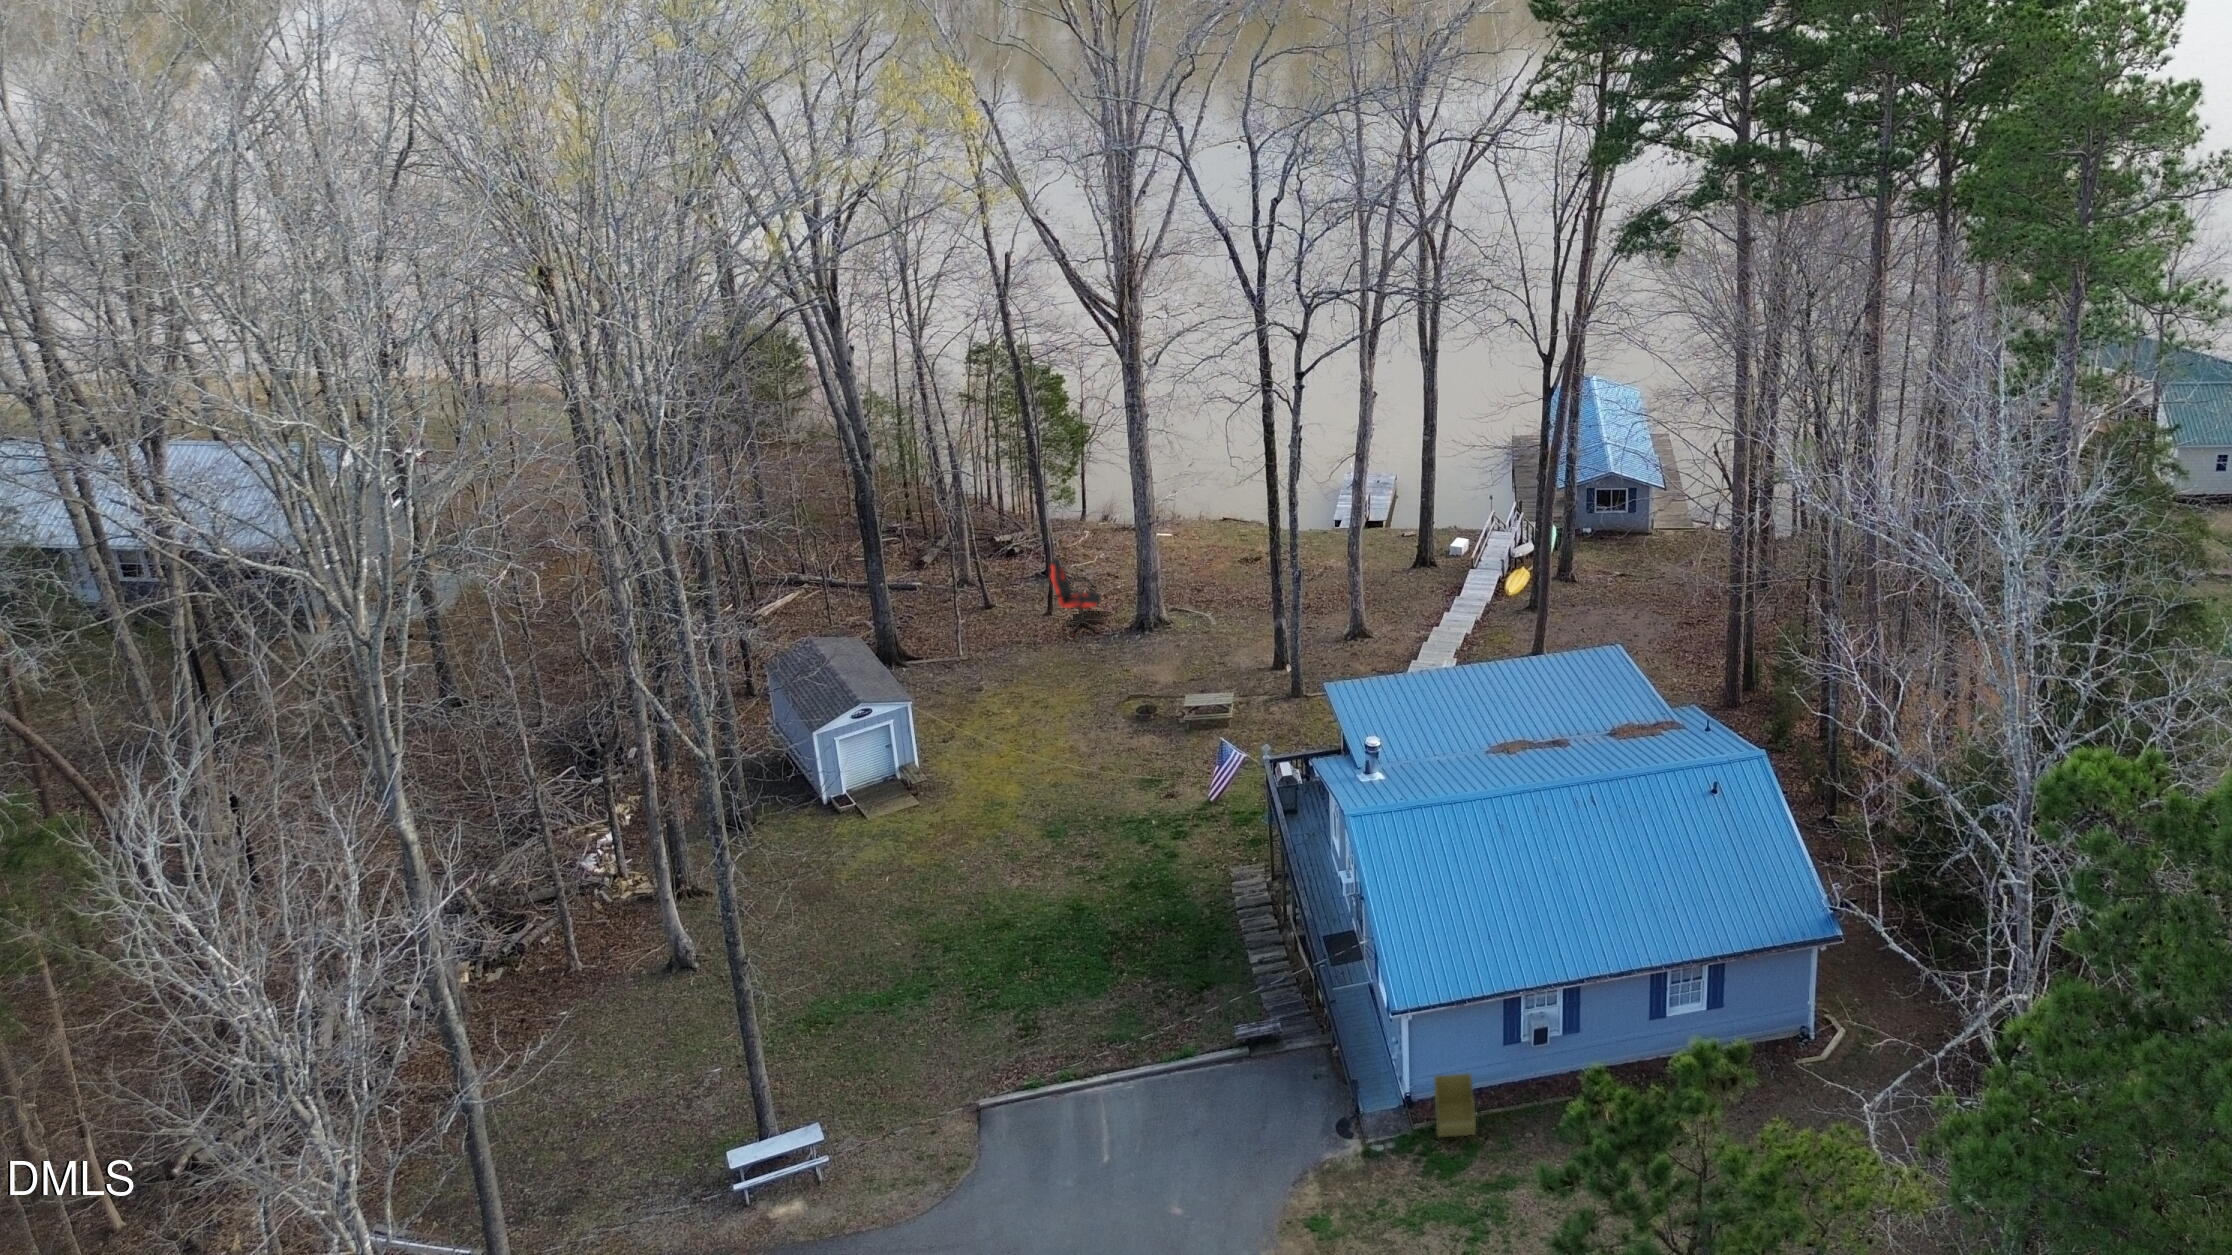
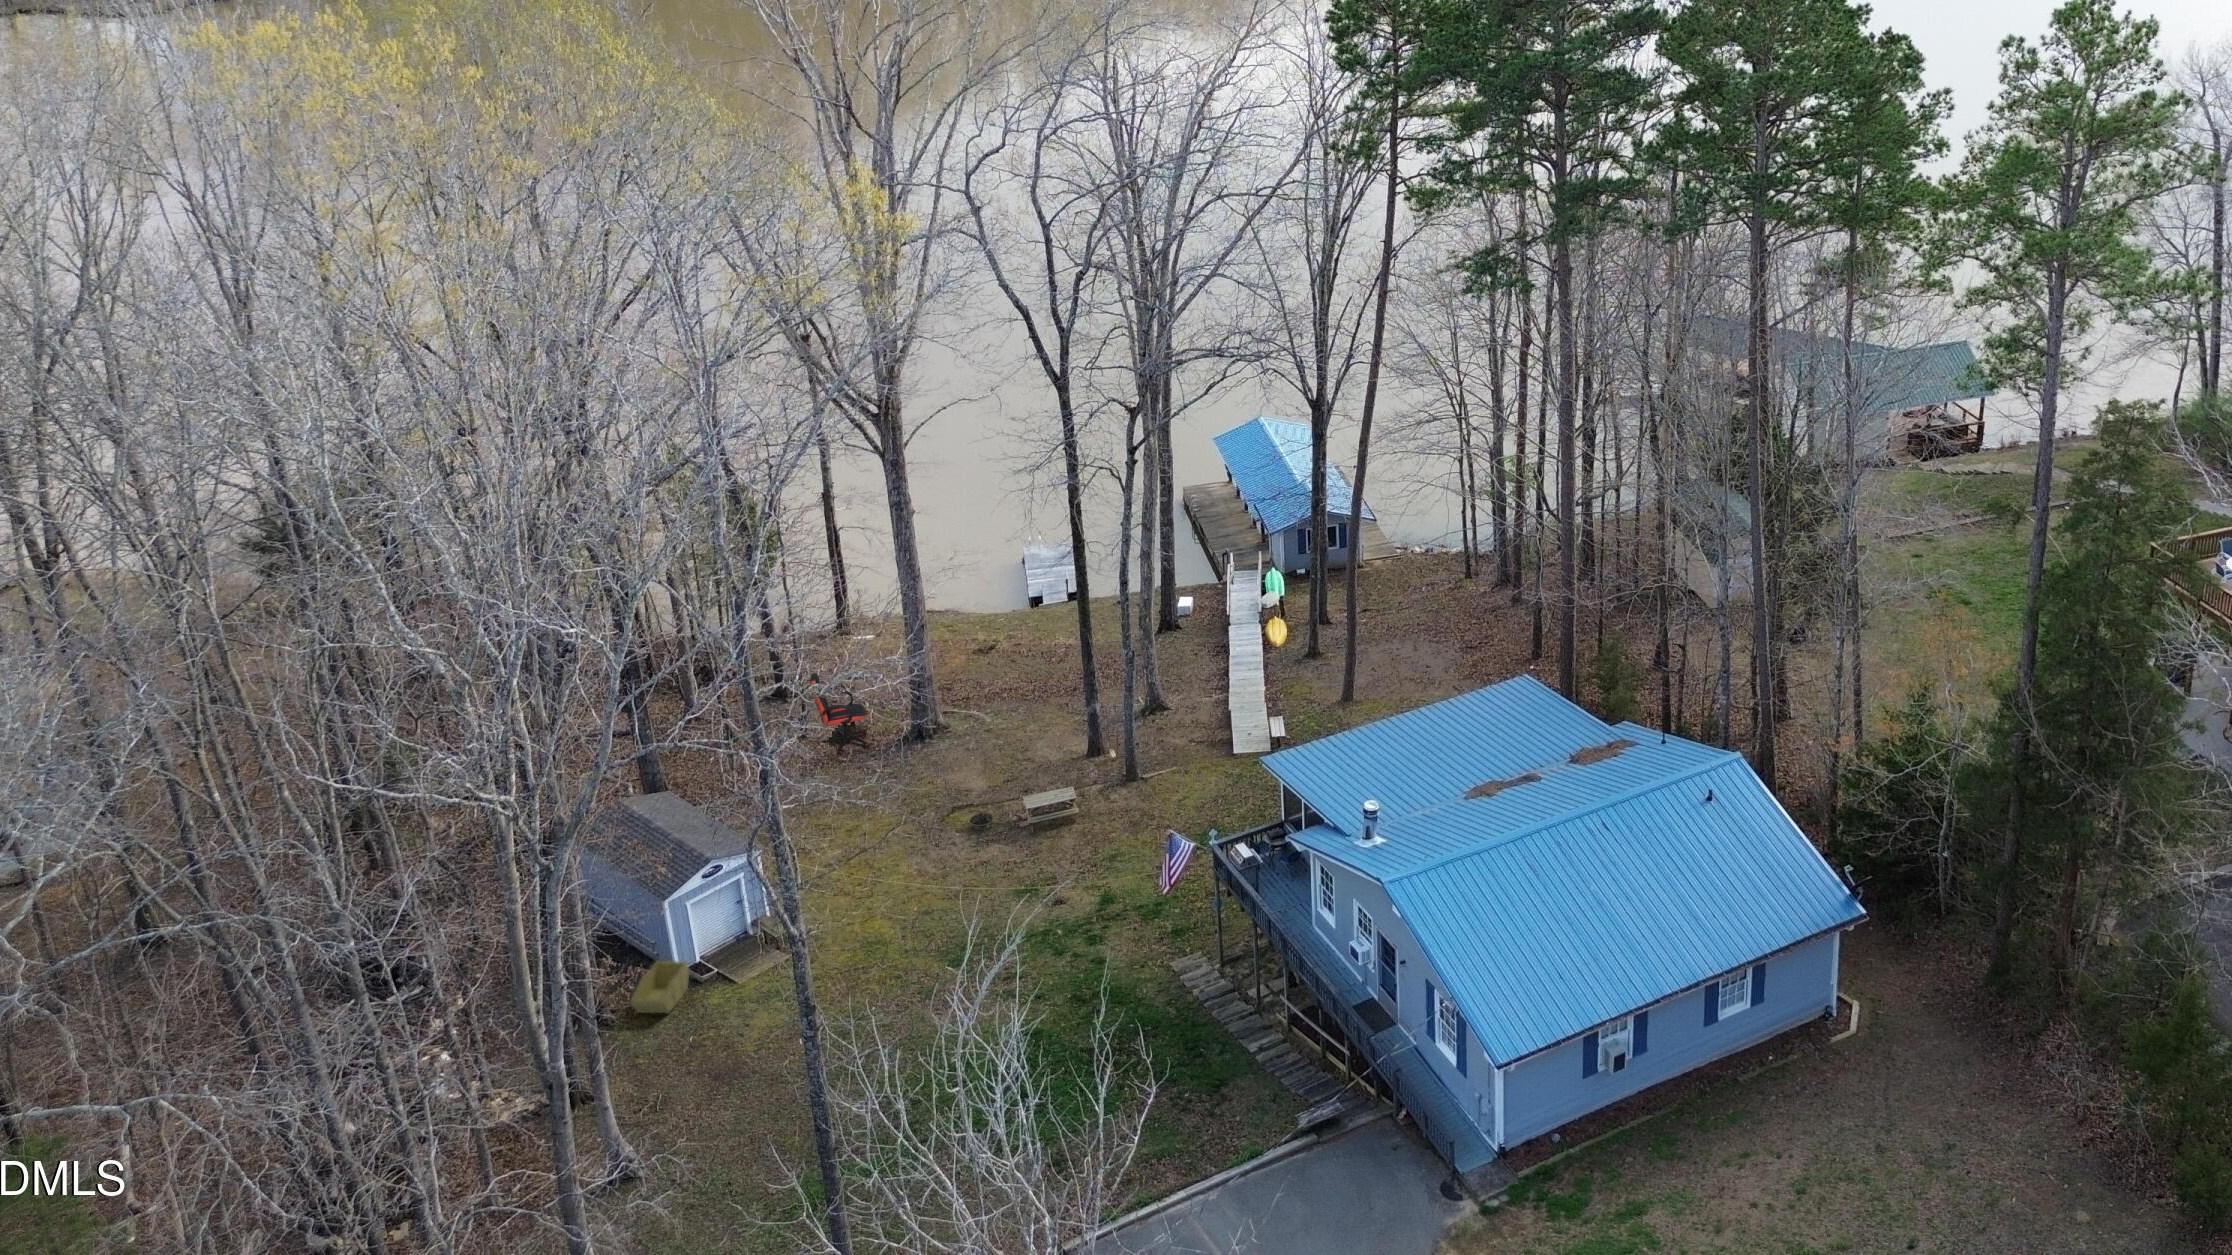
storage bin: present [1434,1074,1476,1137] -> present [630,961,689,1013]

